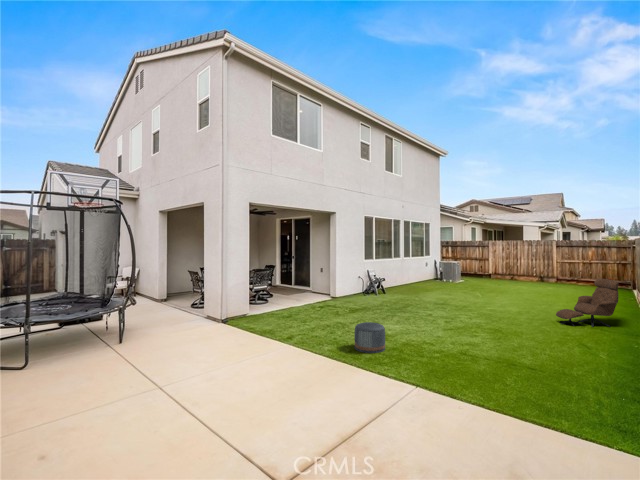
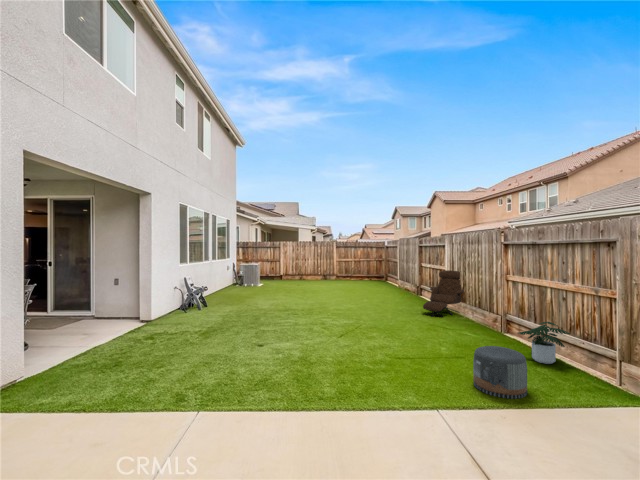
pouf: present [355,322,385,353] -> present [473,346,527,399]
potted plant: none [541,328,584,364] -> present [518,322,570,364]

